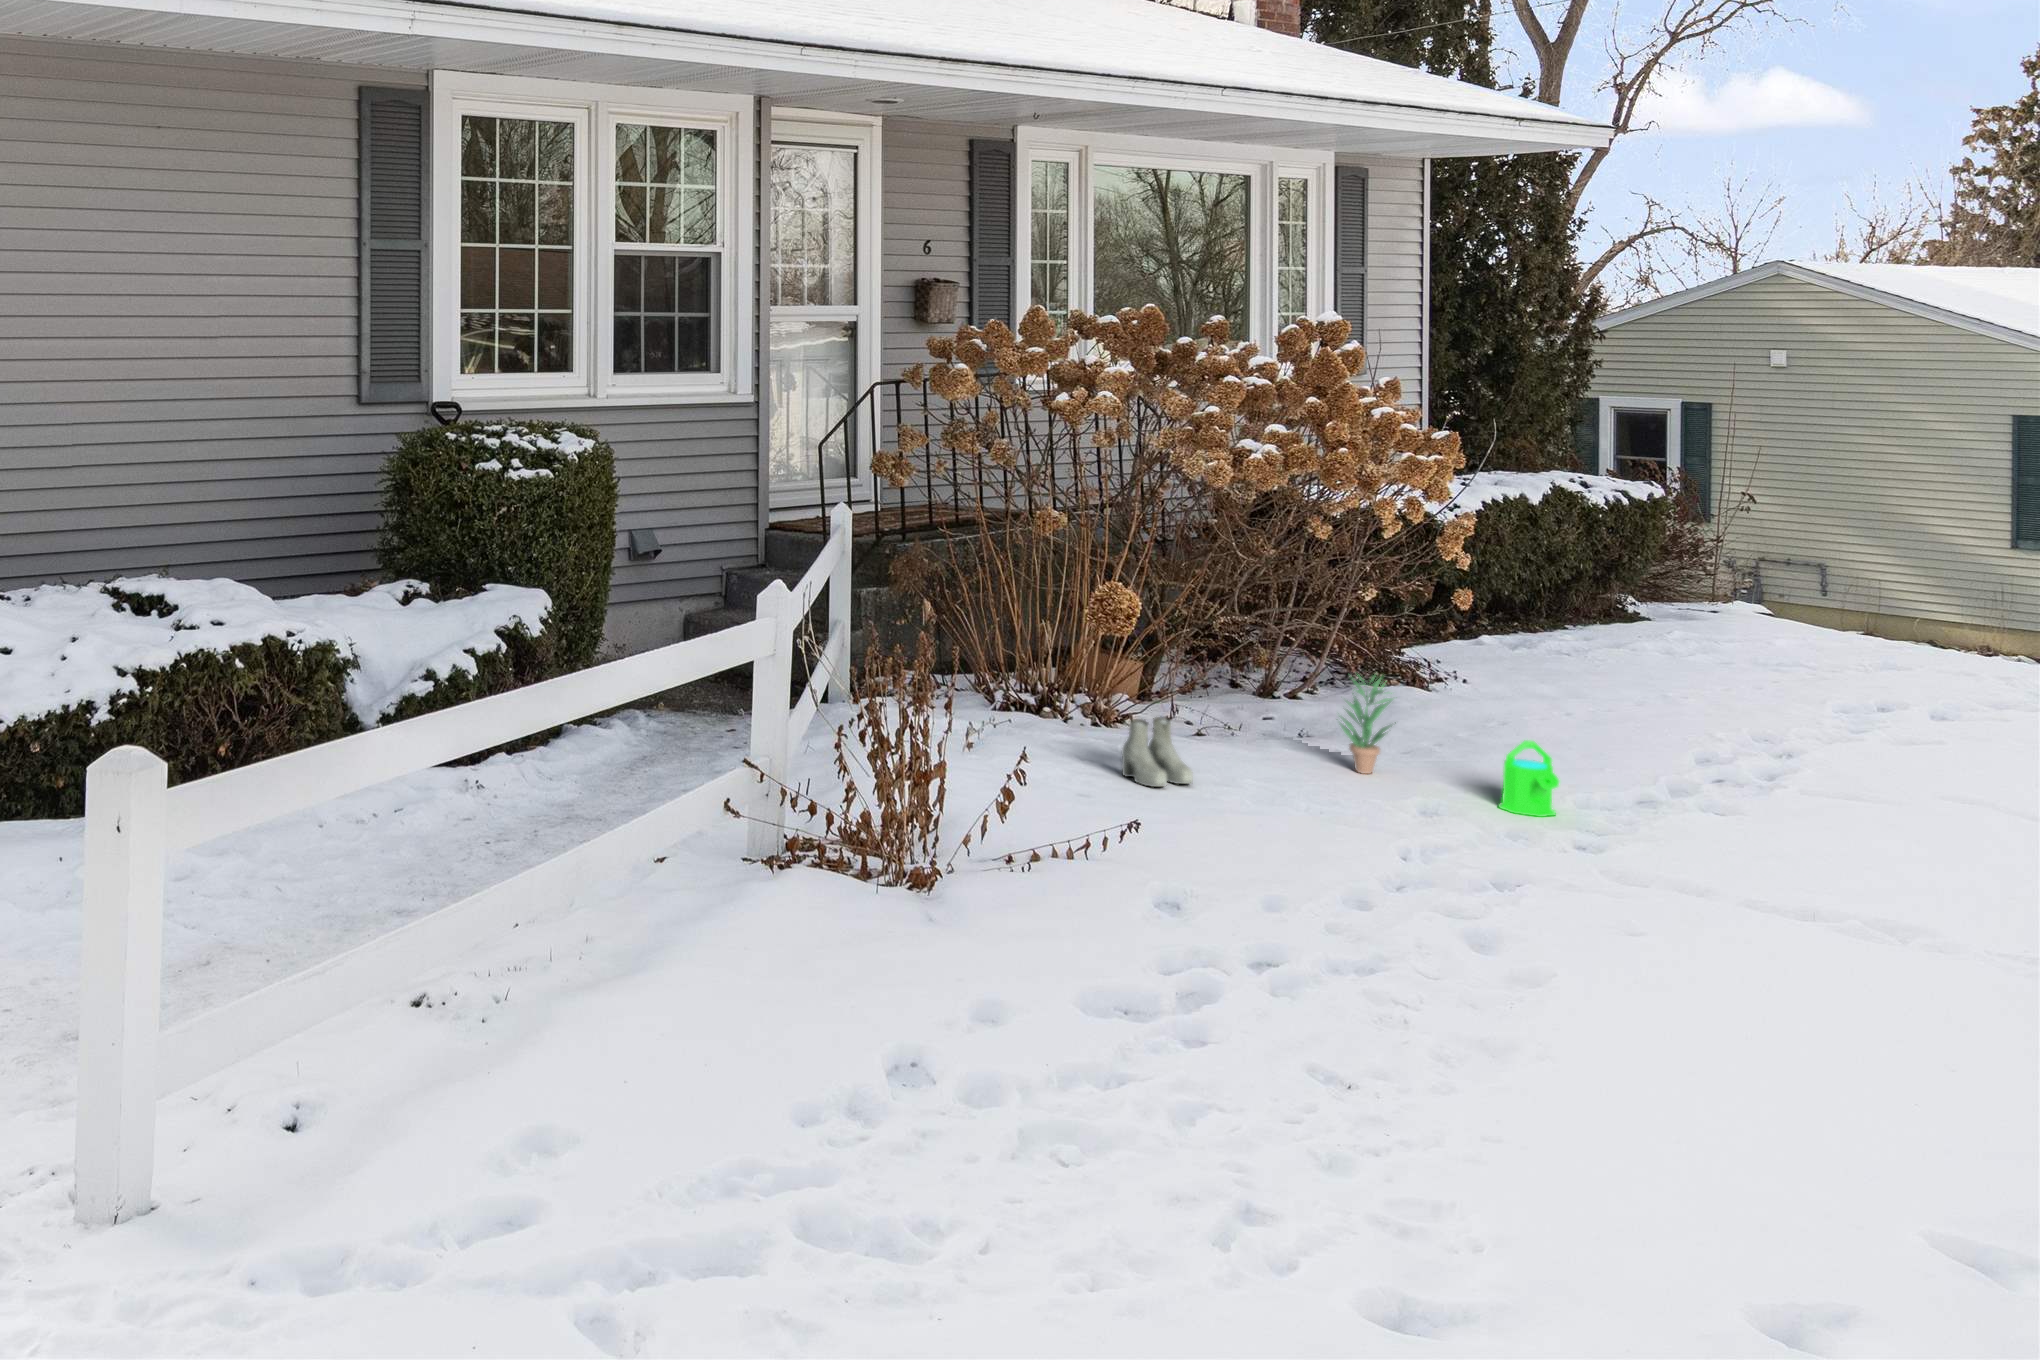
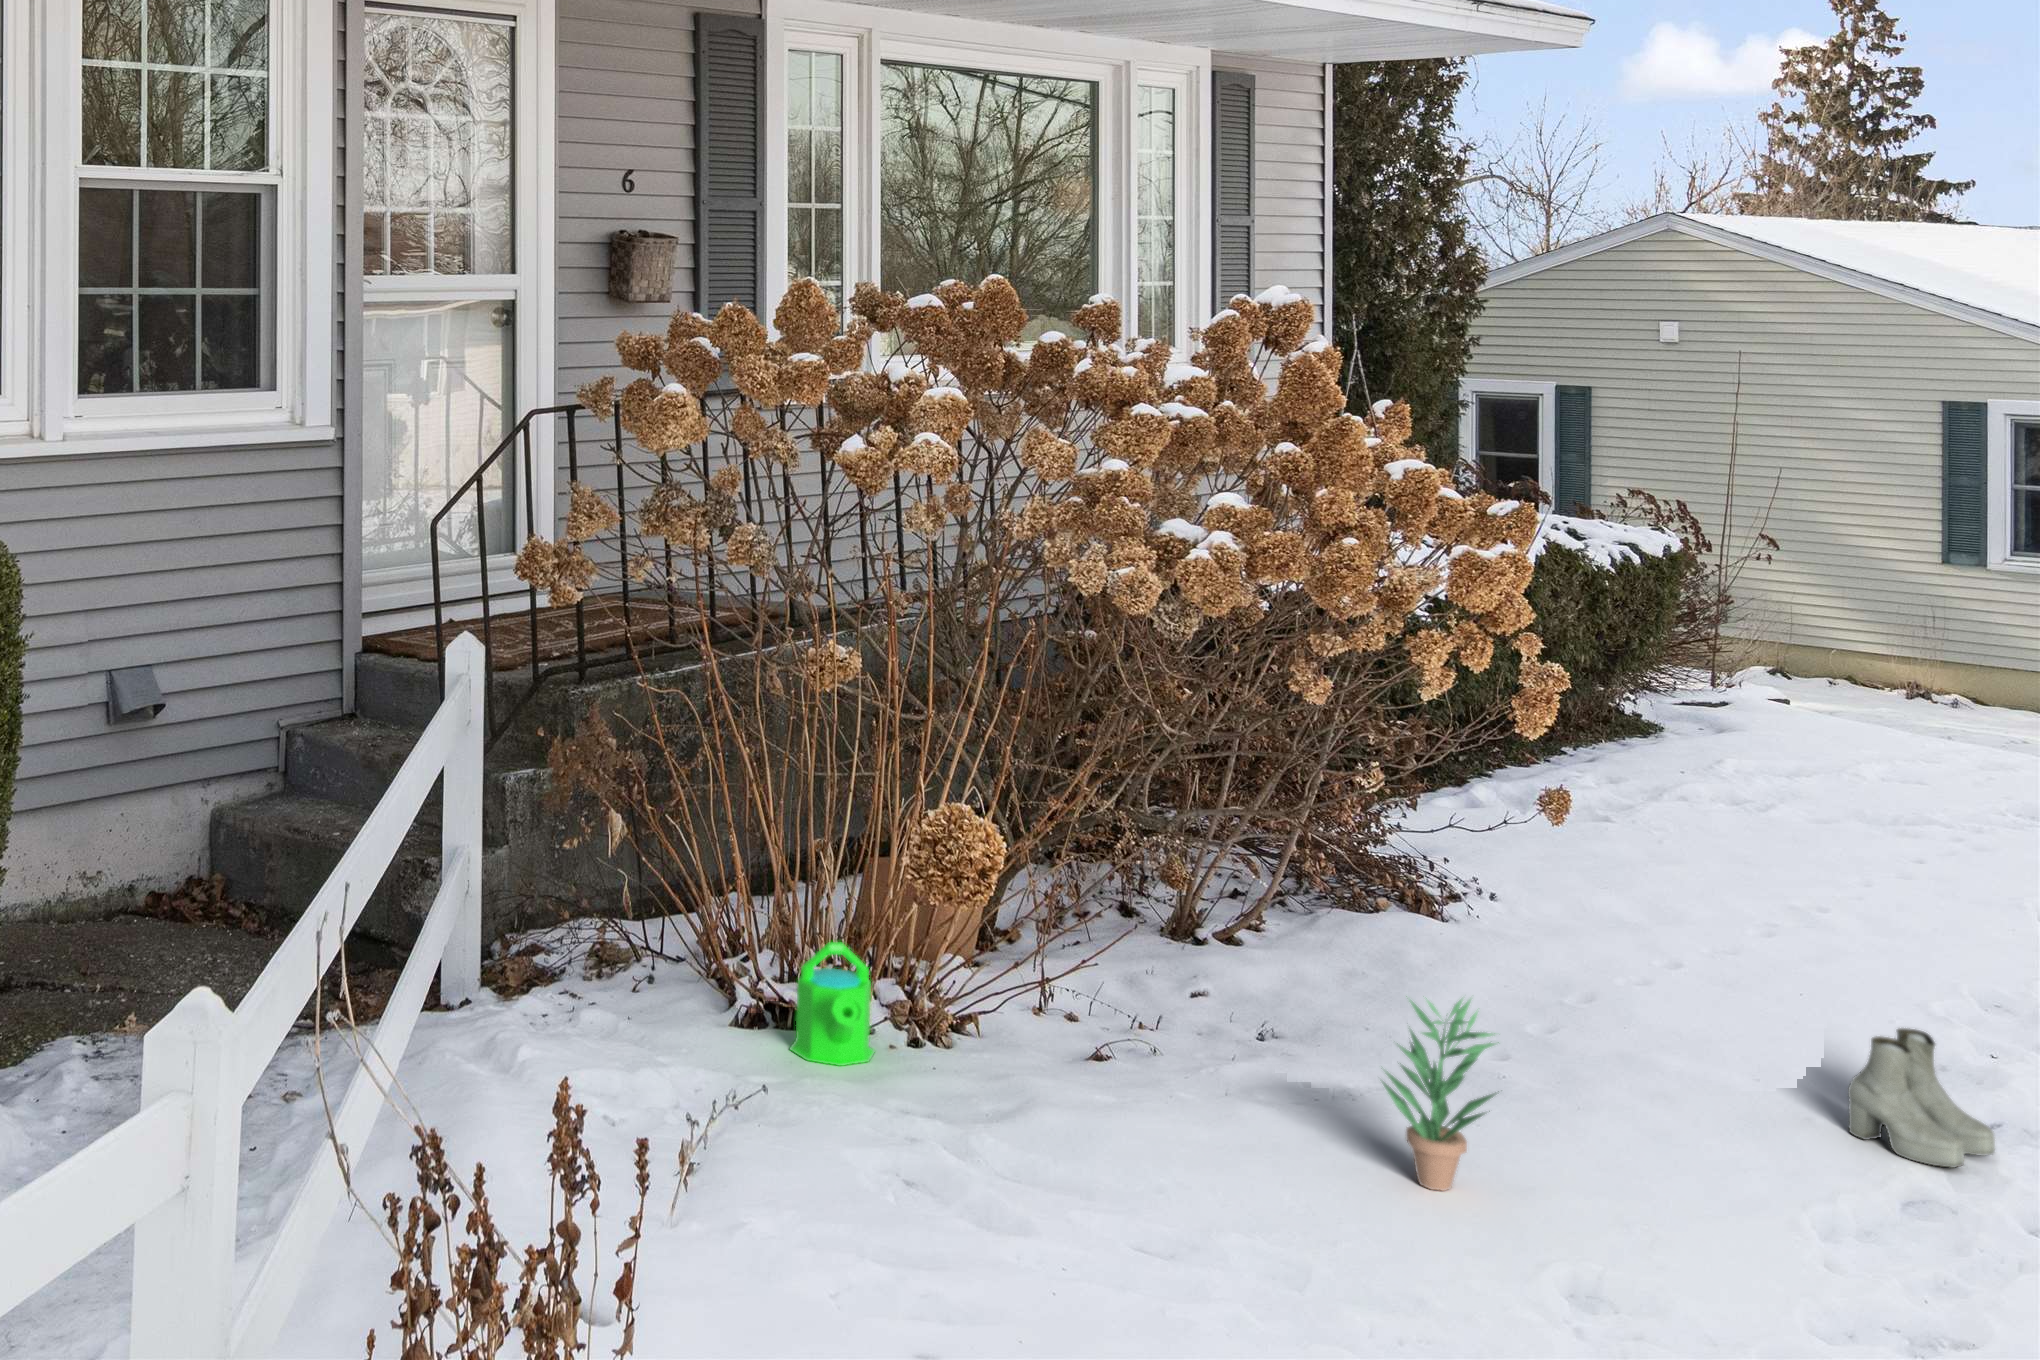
boots: present [1122,717,1193,787] -> present [1848,1028,1995,1168]
watering can: present [1498,741,1559,817] -> present [790,942,875,1066]

